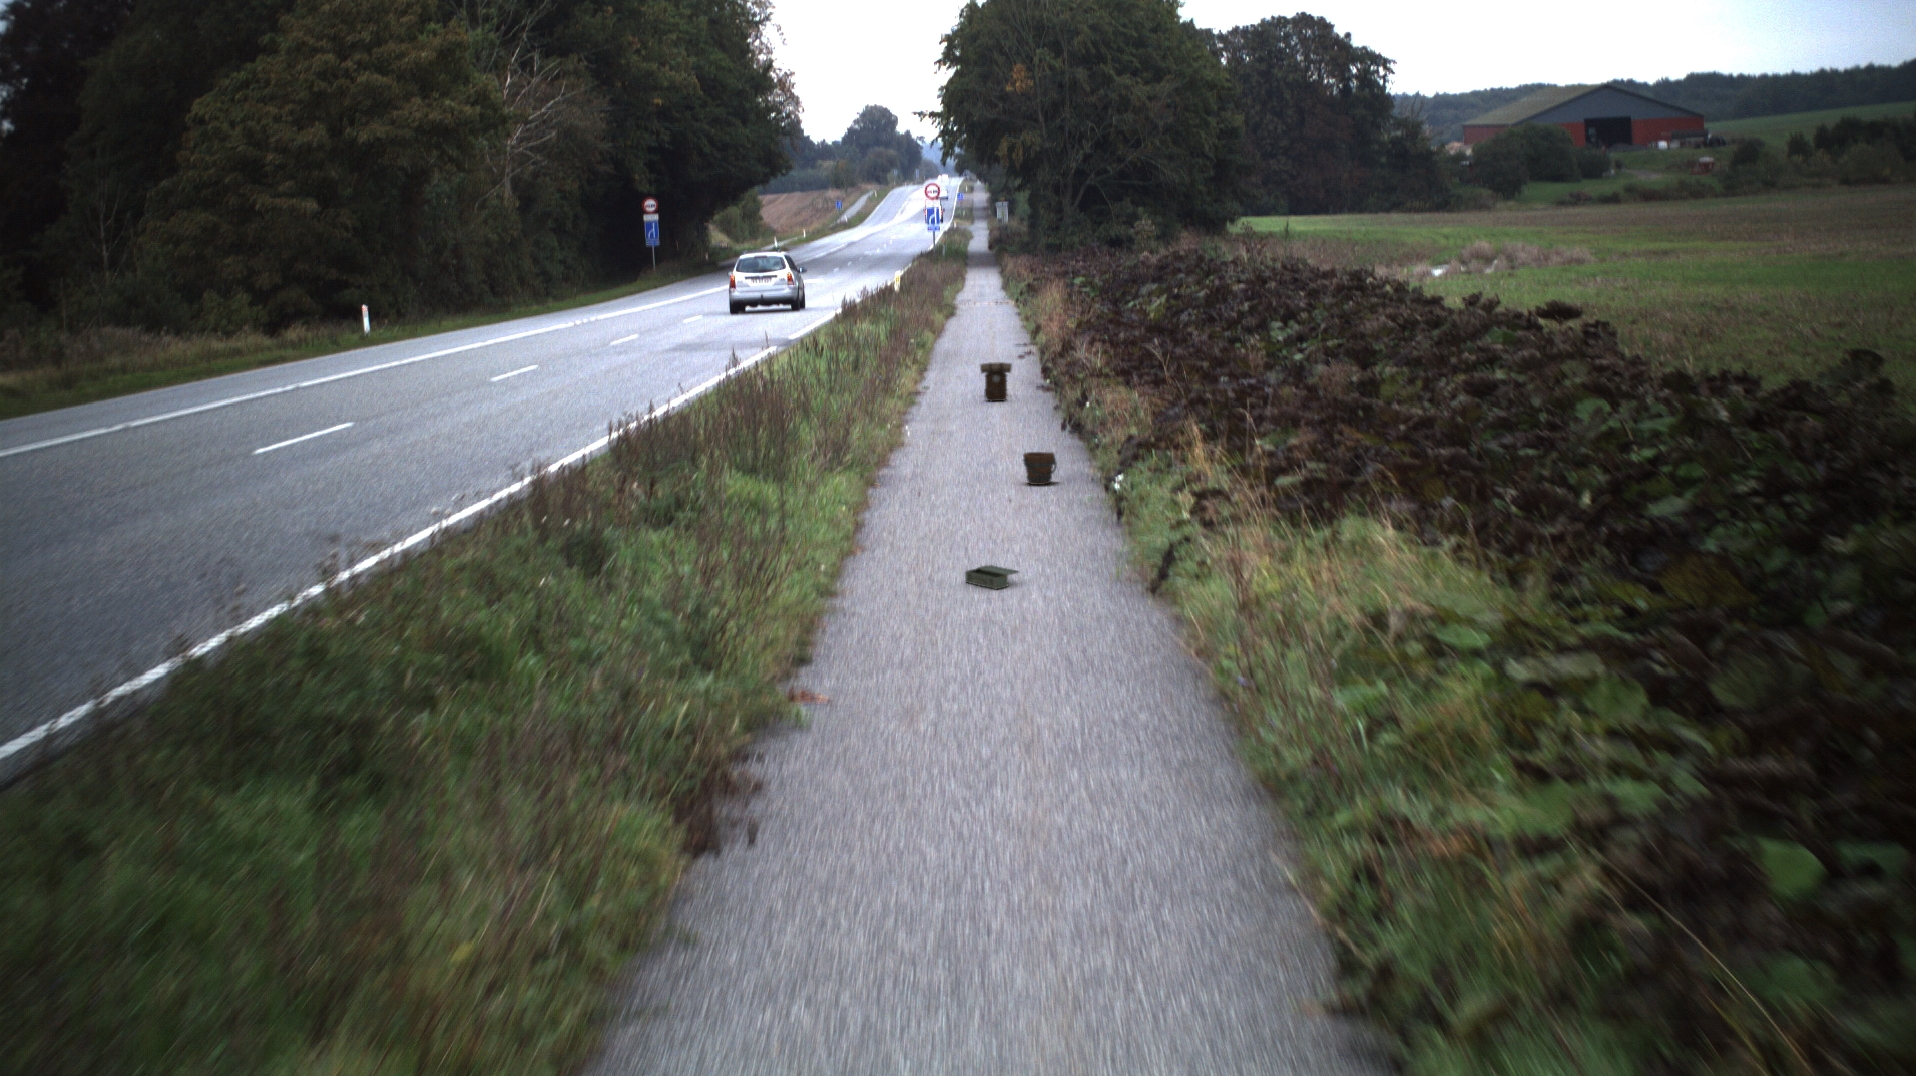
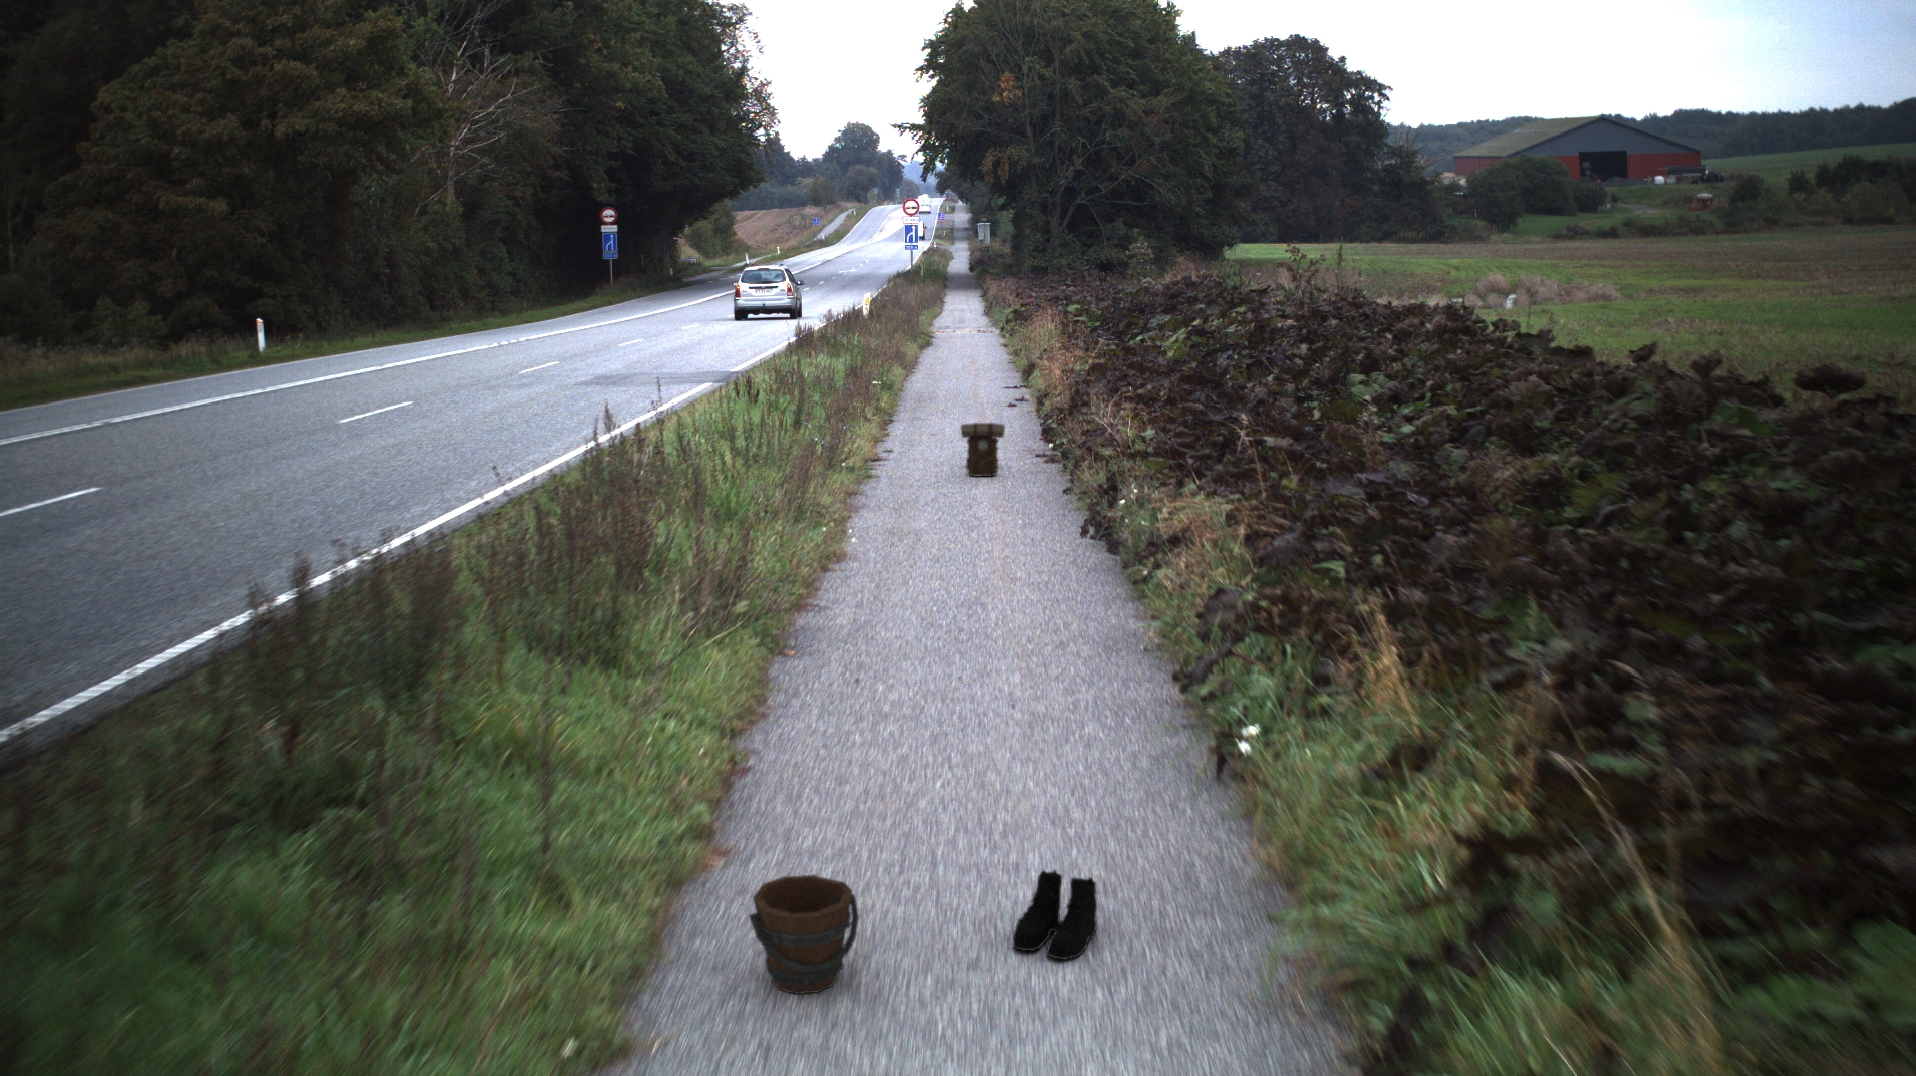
bucket: present [1023,452,1057,485] -> present [749,875,859,994]
boots: none [1006,535,1045,570] -> present [1013,870,1097,960]
toolbox: present [965,565,1018,589] -> none [923,961,1047,1049]

